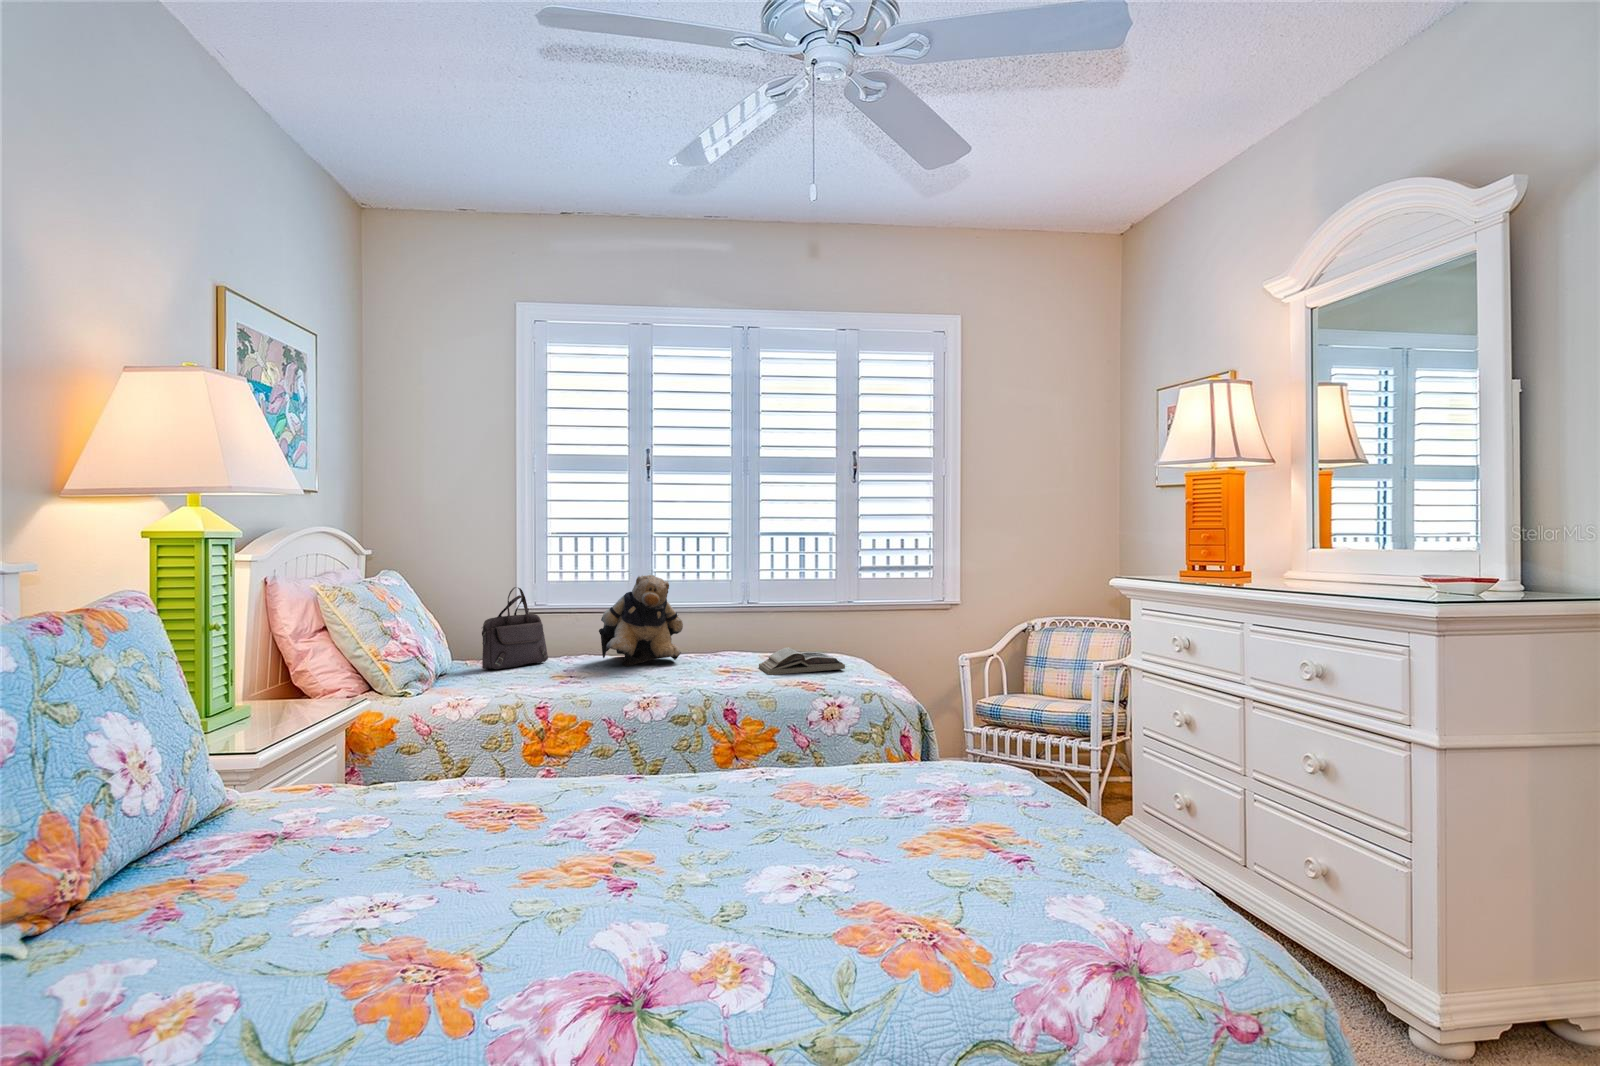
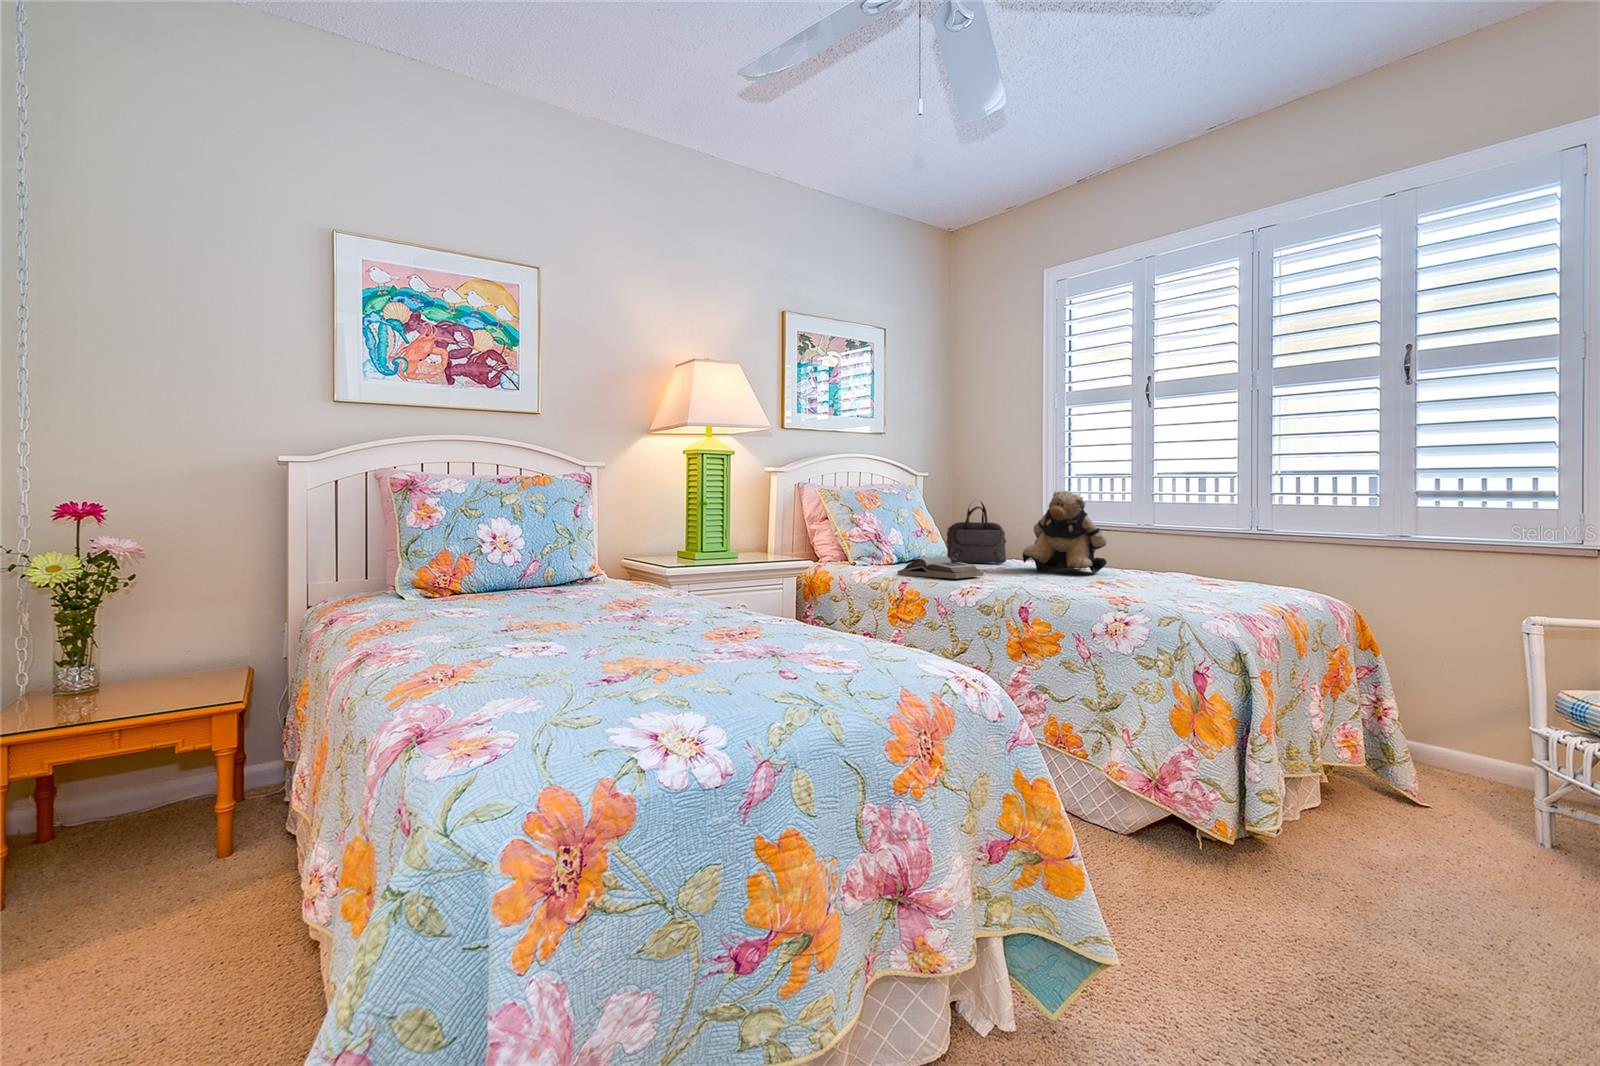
book: present [759,647,845,675] -> present [898,556,983,579]

